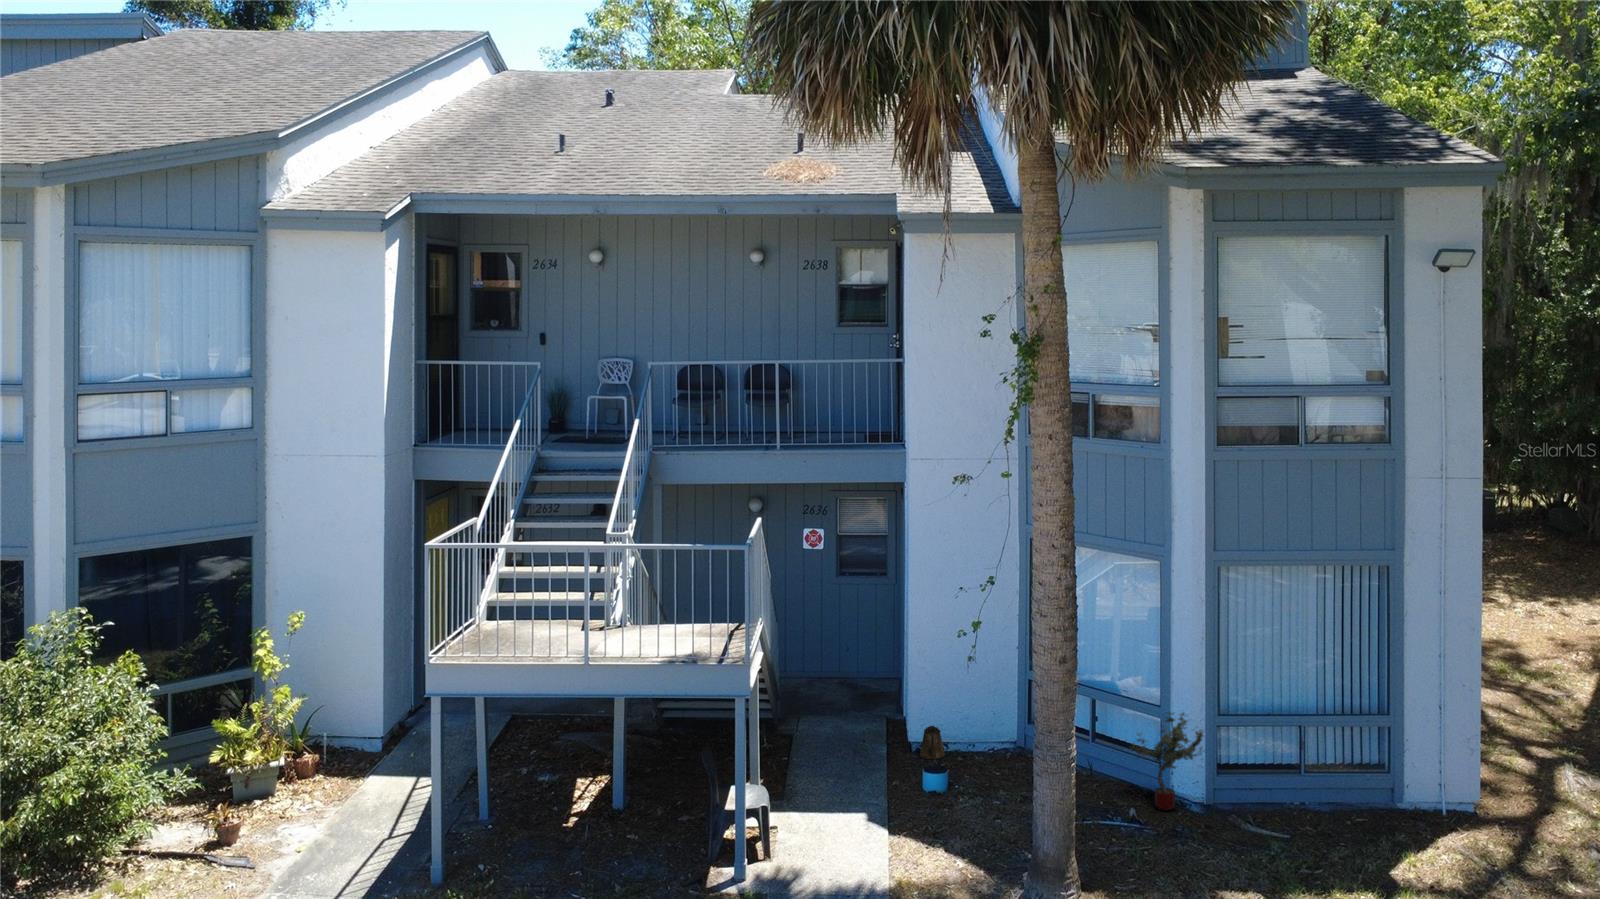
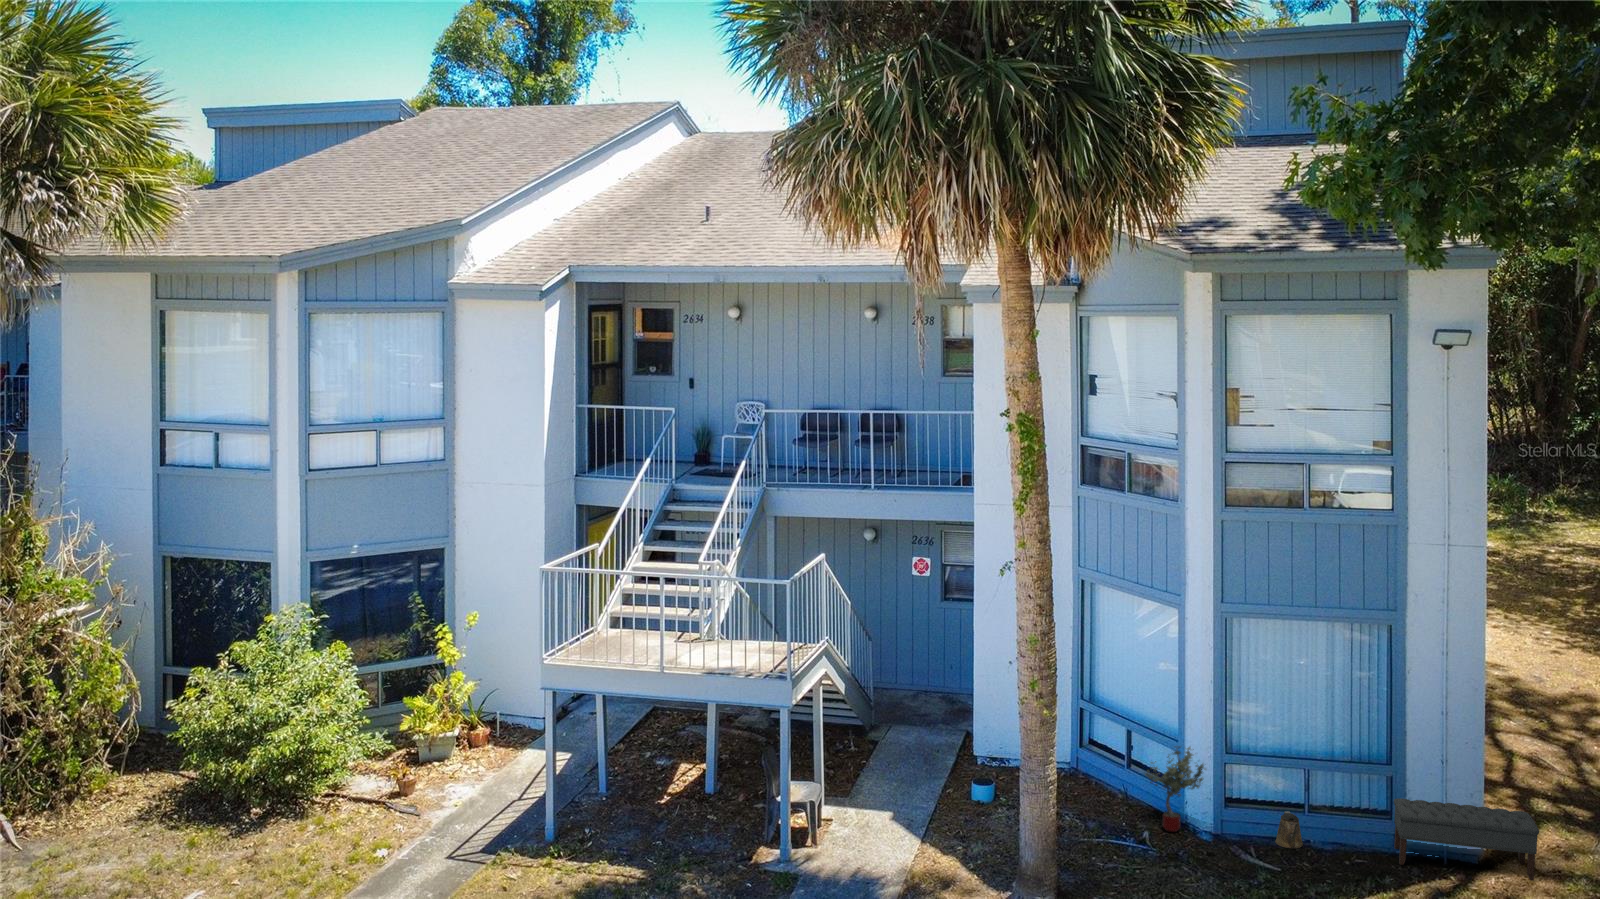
watering can: present [920,726,945,759] -> present [1275,811,1303,848]
bench: none [1398,753,1559,829] -> present [1394,798,1539,880]

